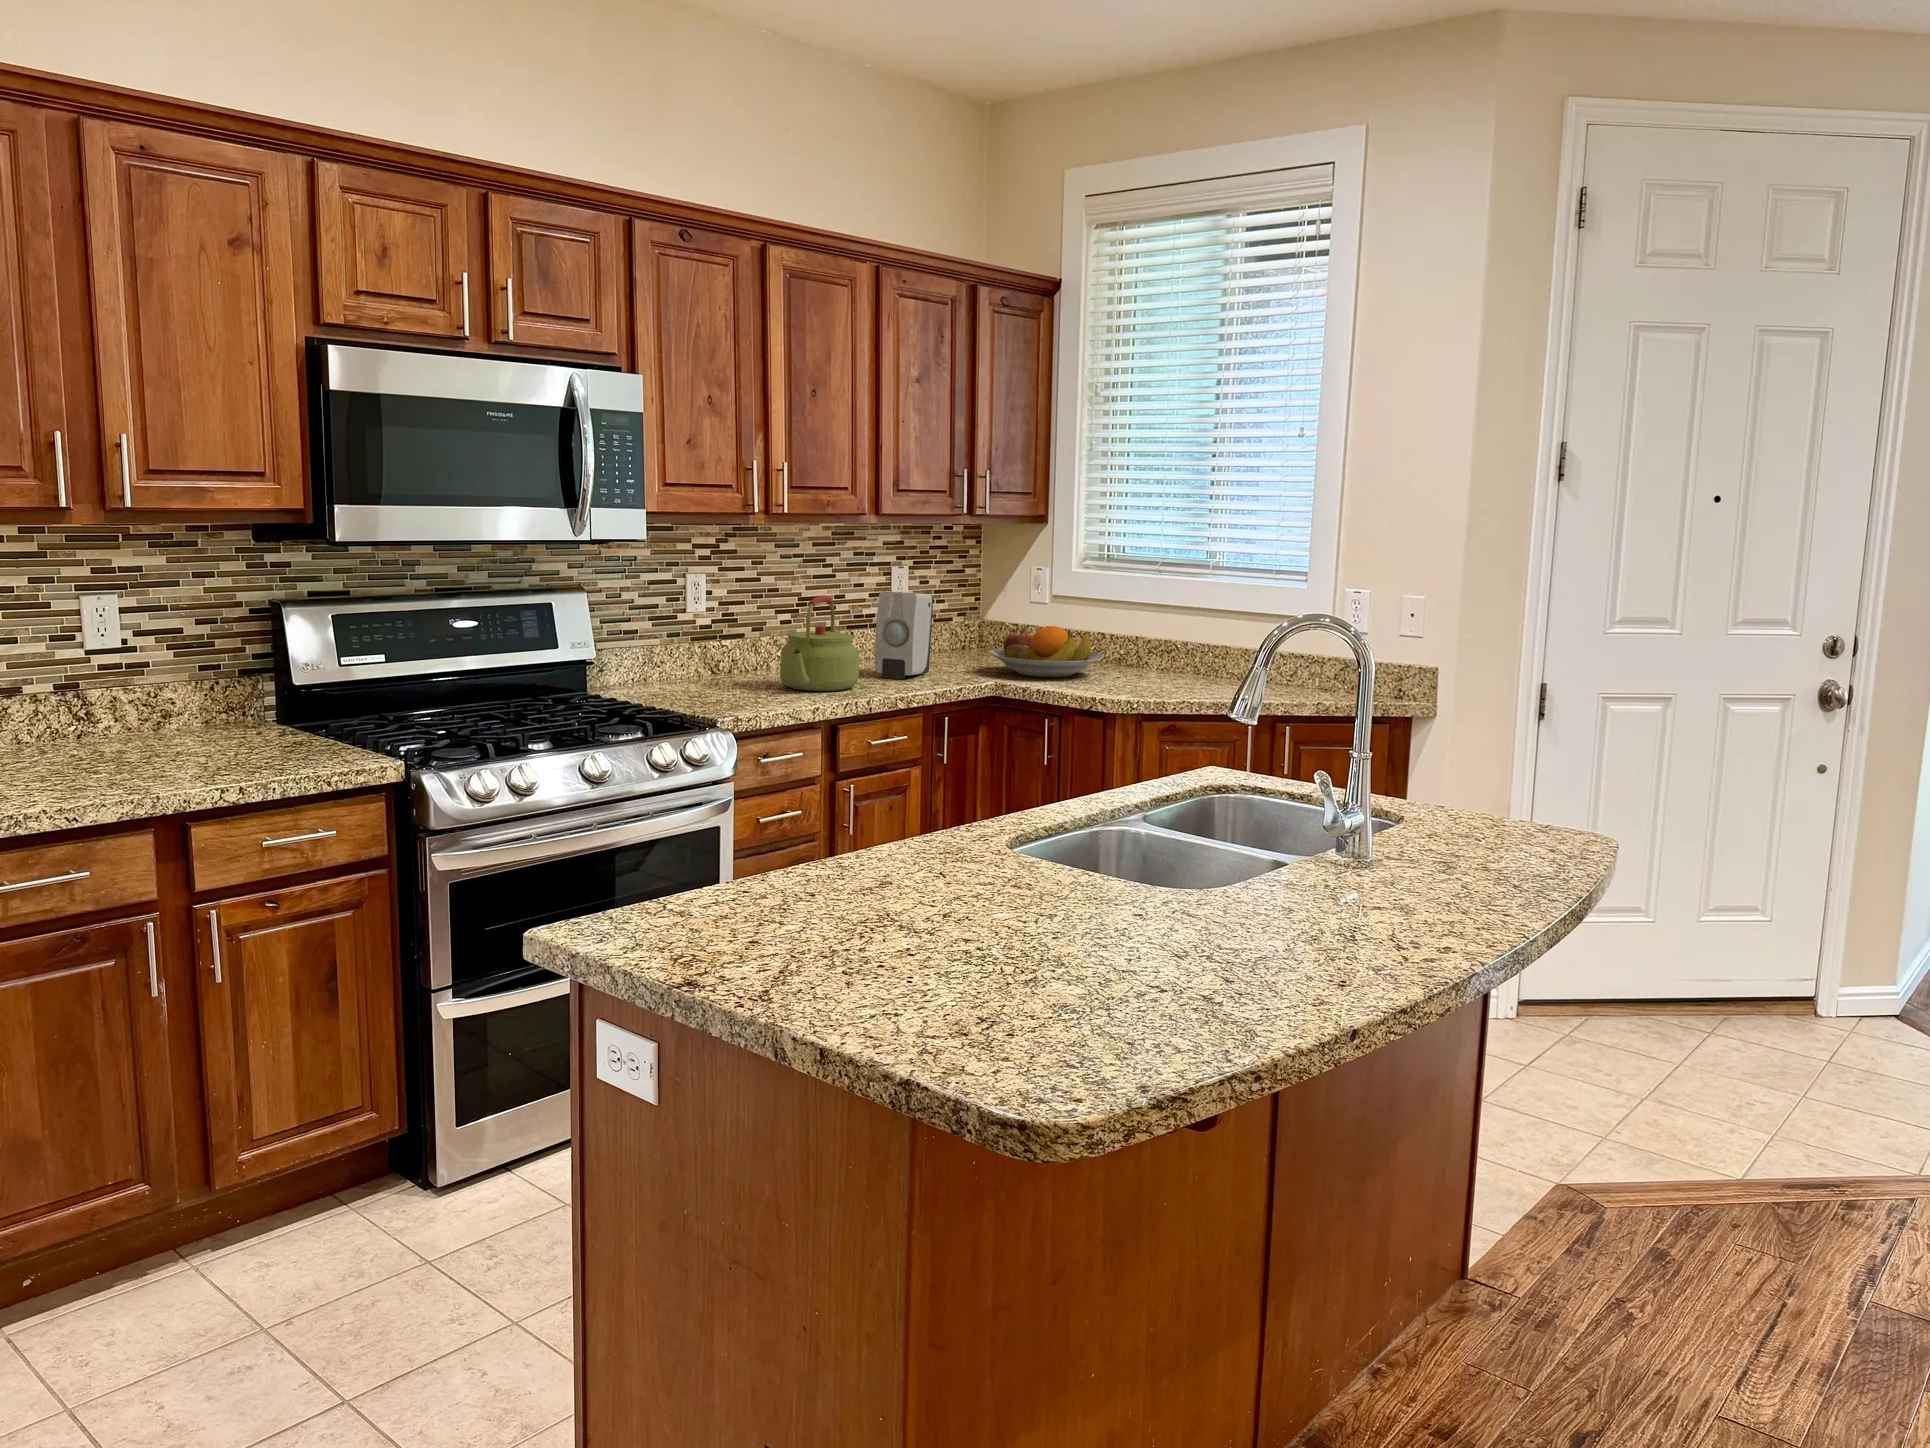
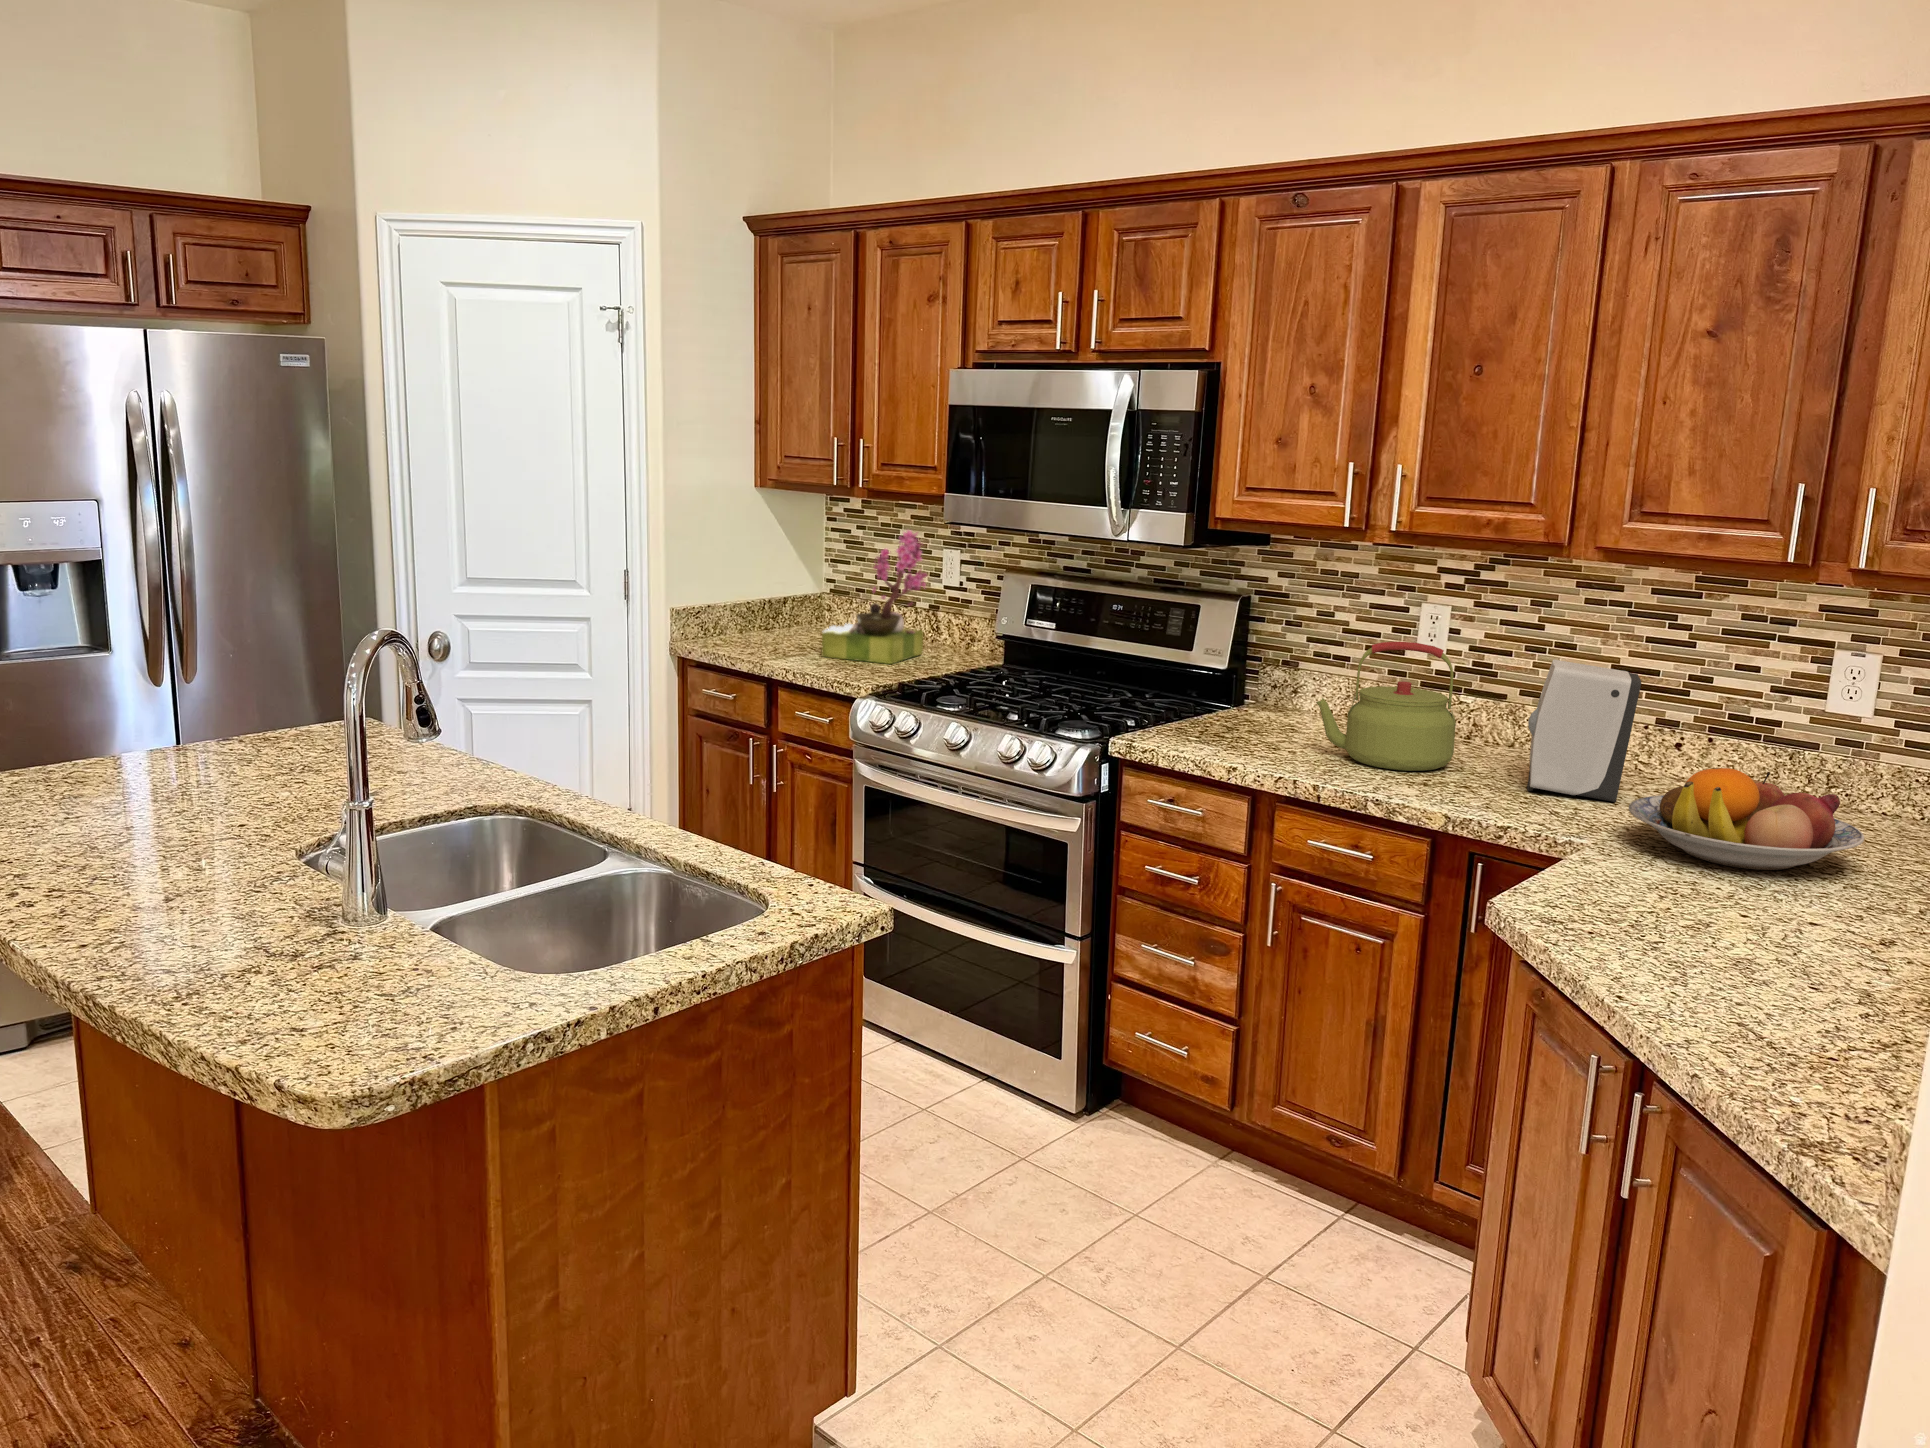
flower arrangement: none [58,567,245,774] -> present [821,530,927,664]

